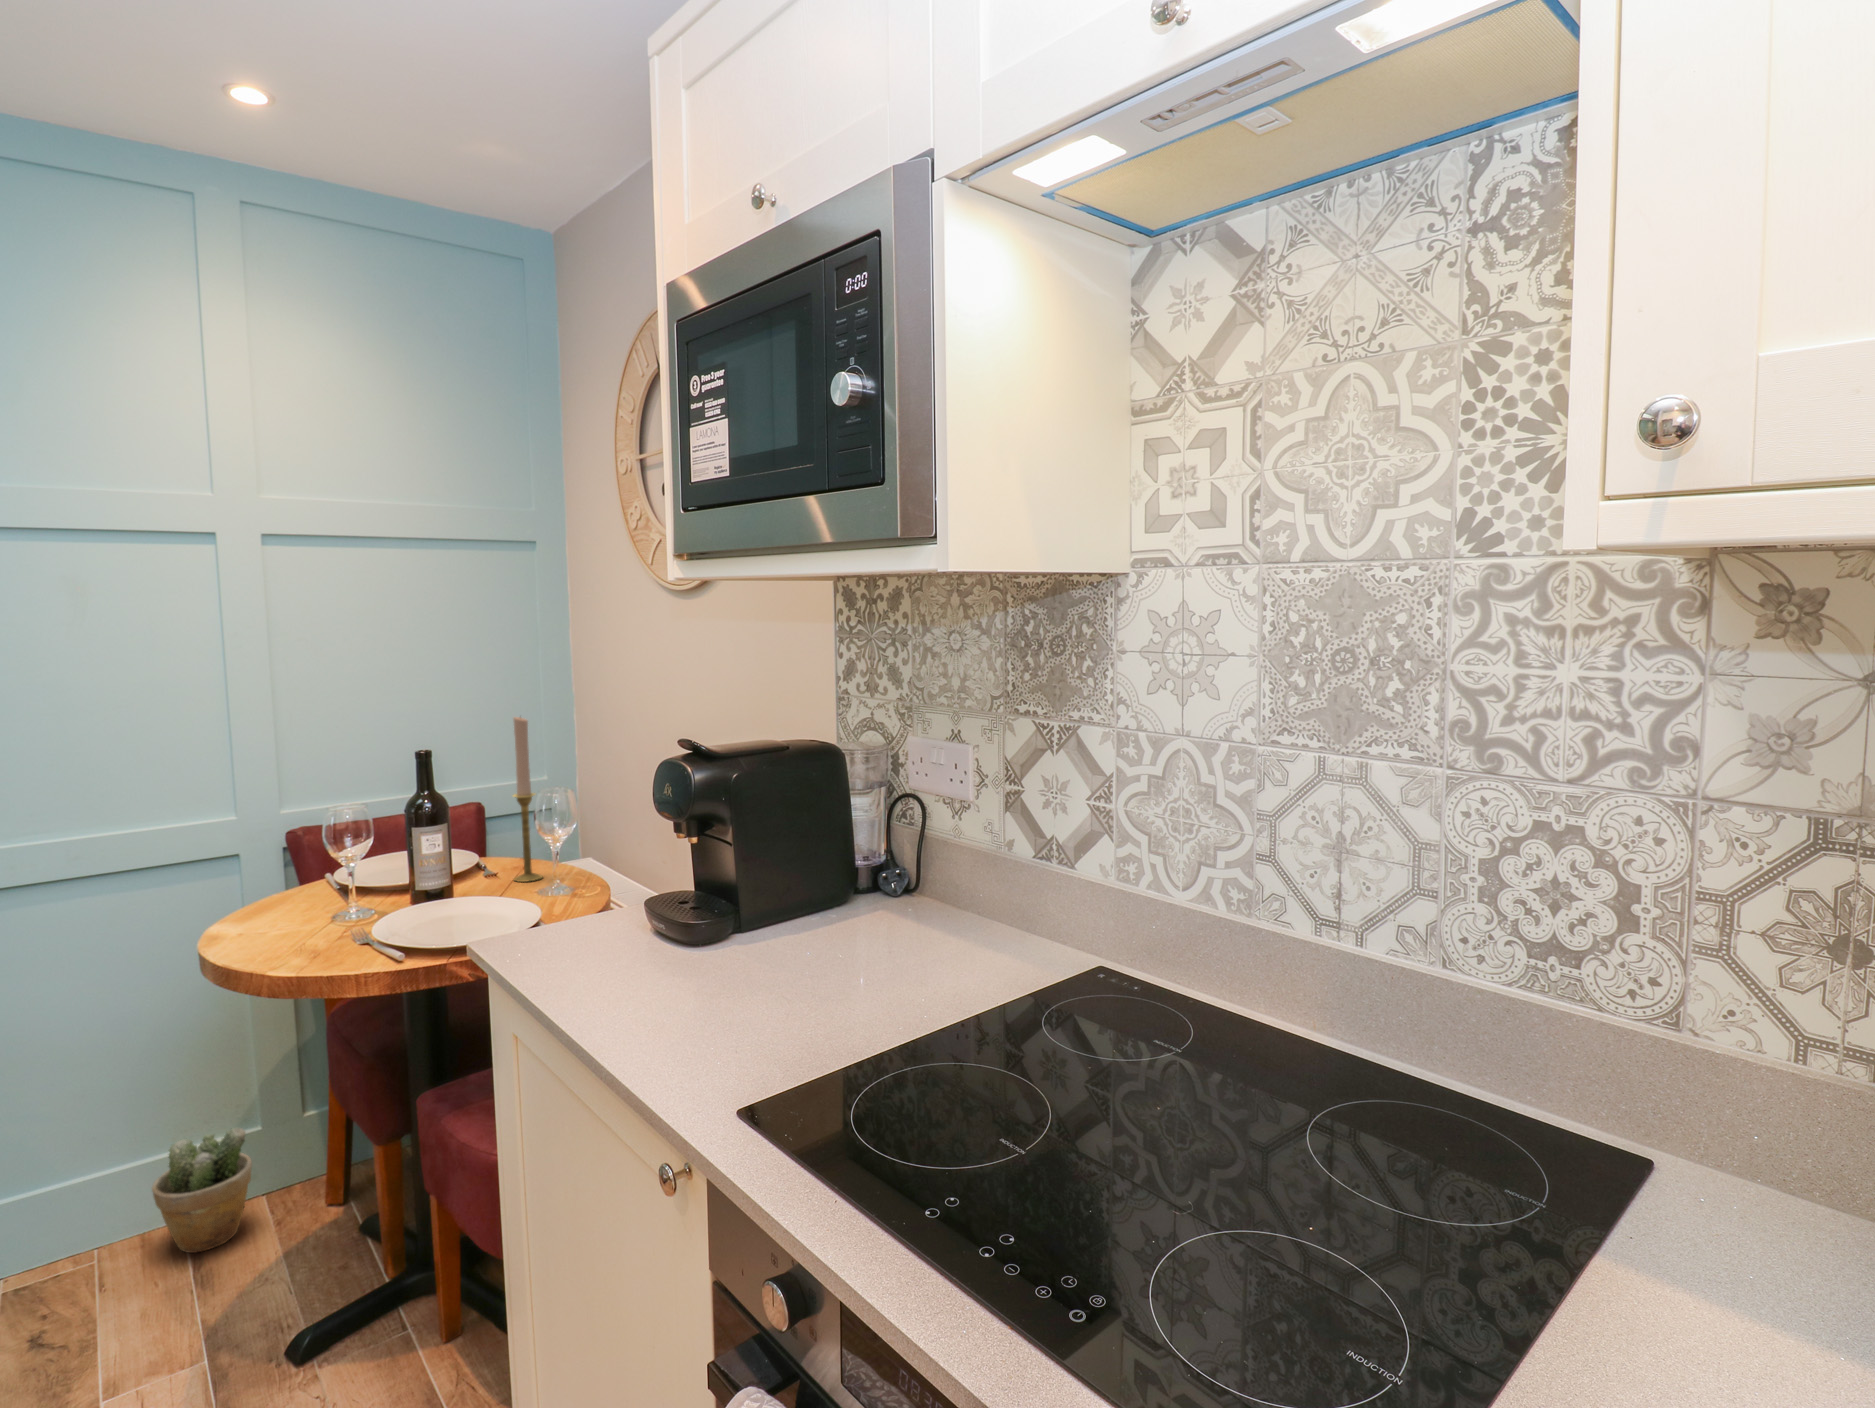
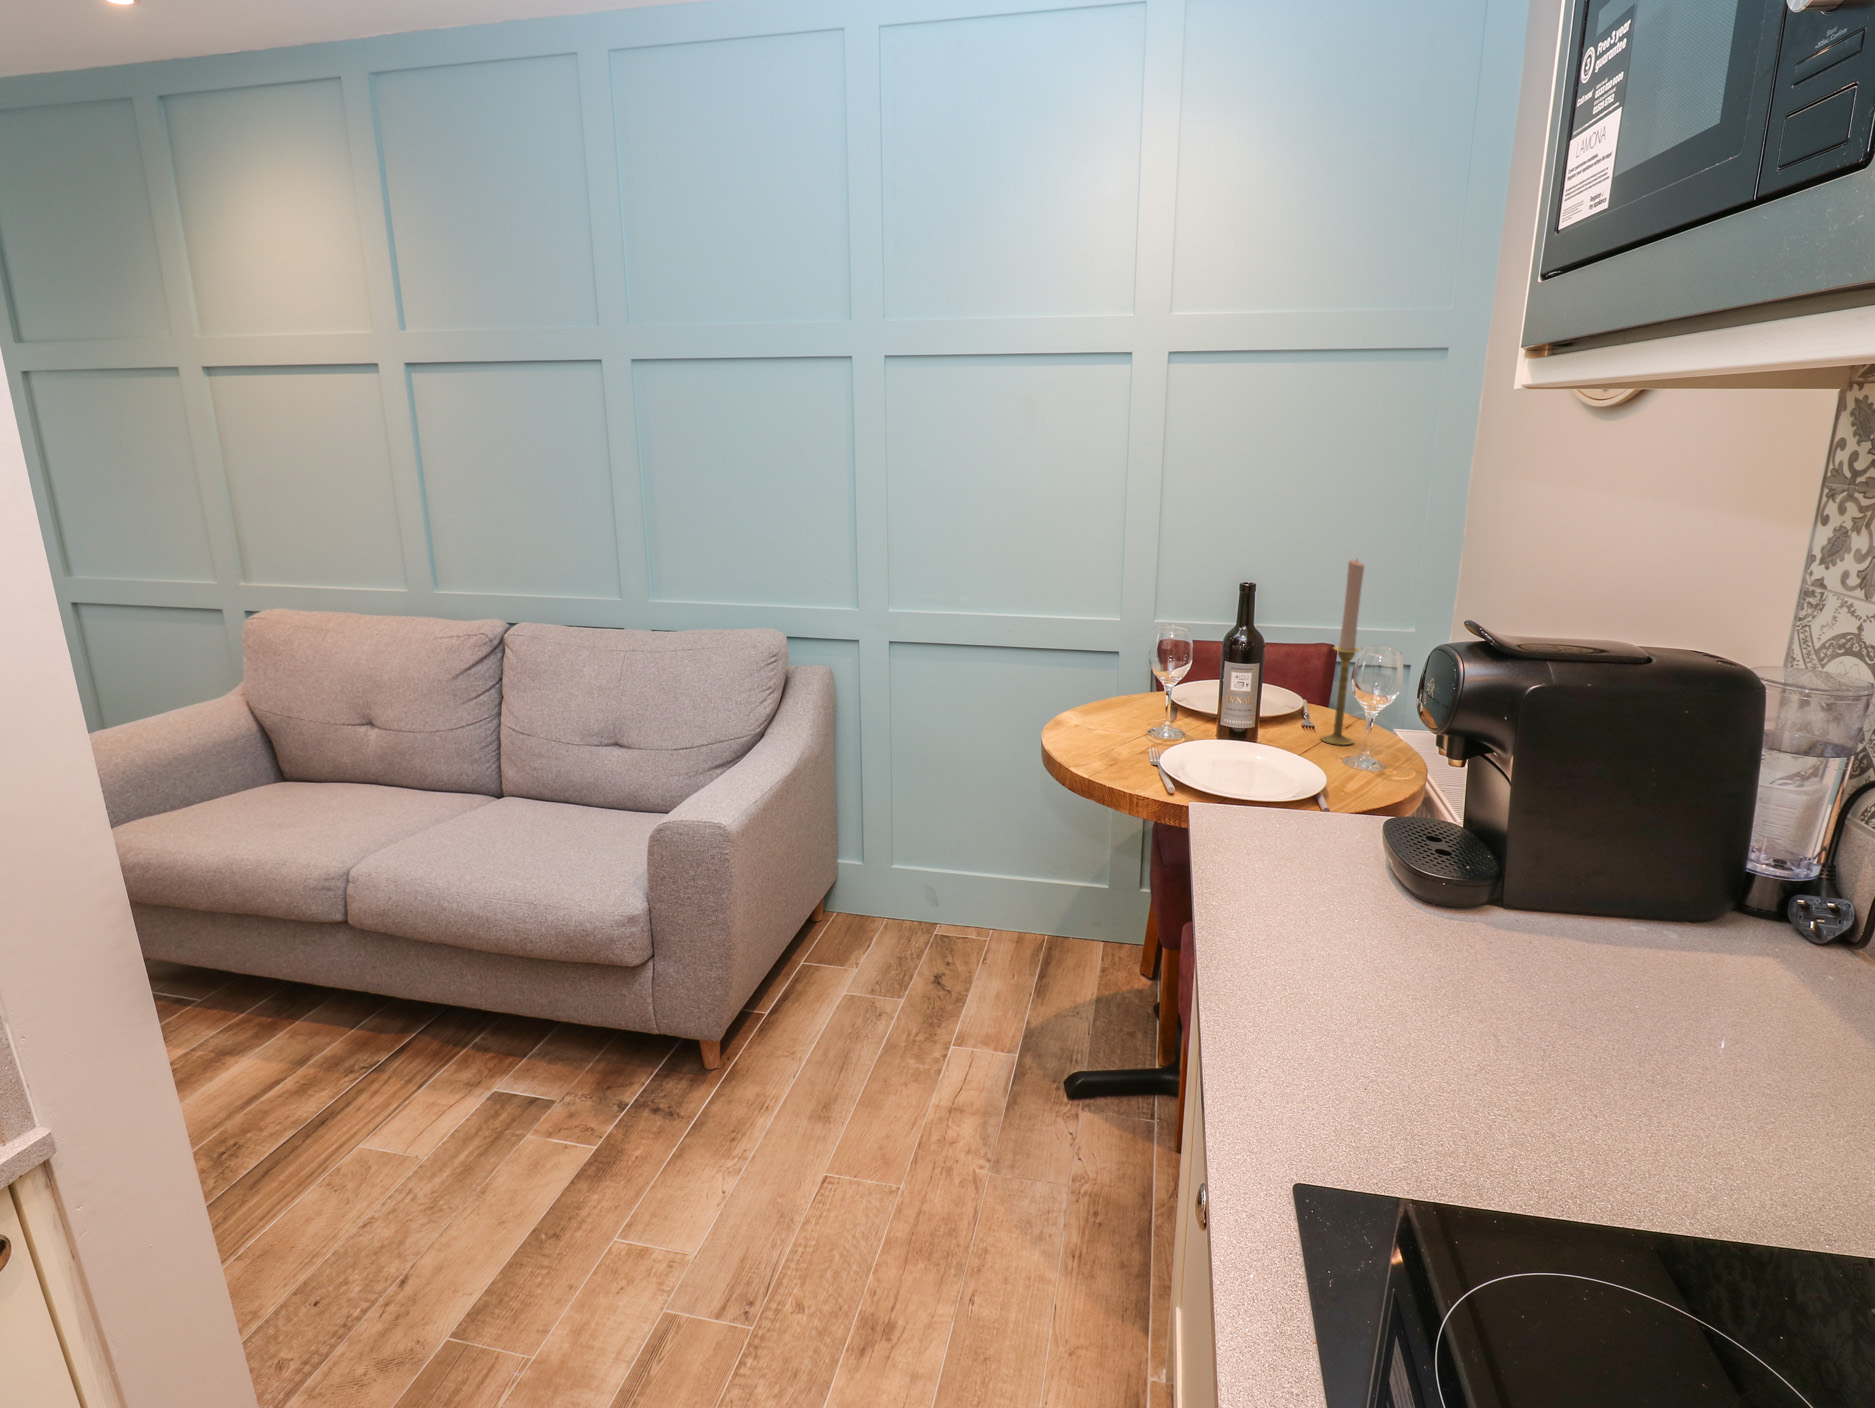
potted plant: present [152,1128,252,1253] -> none [1024,876,1092,968]

